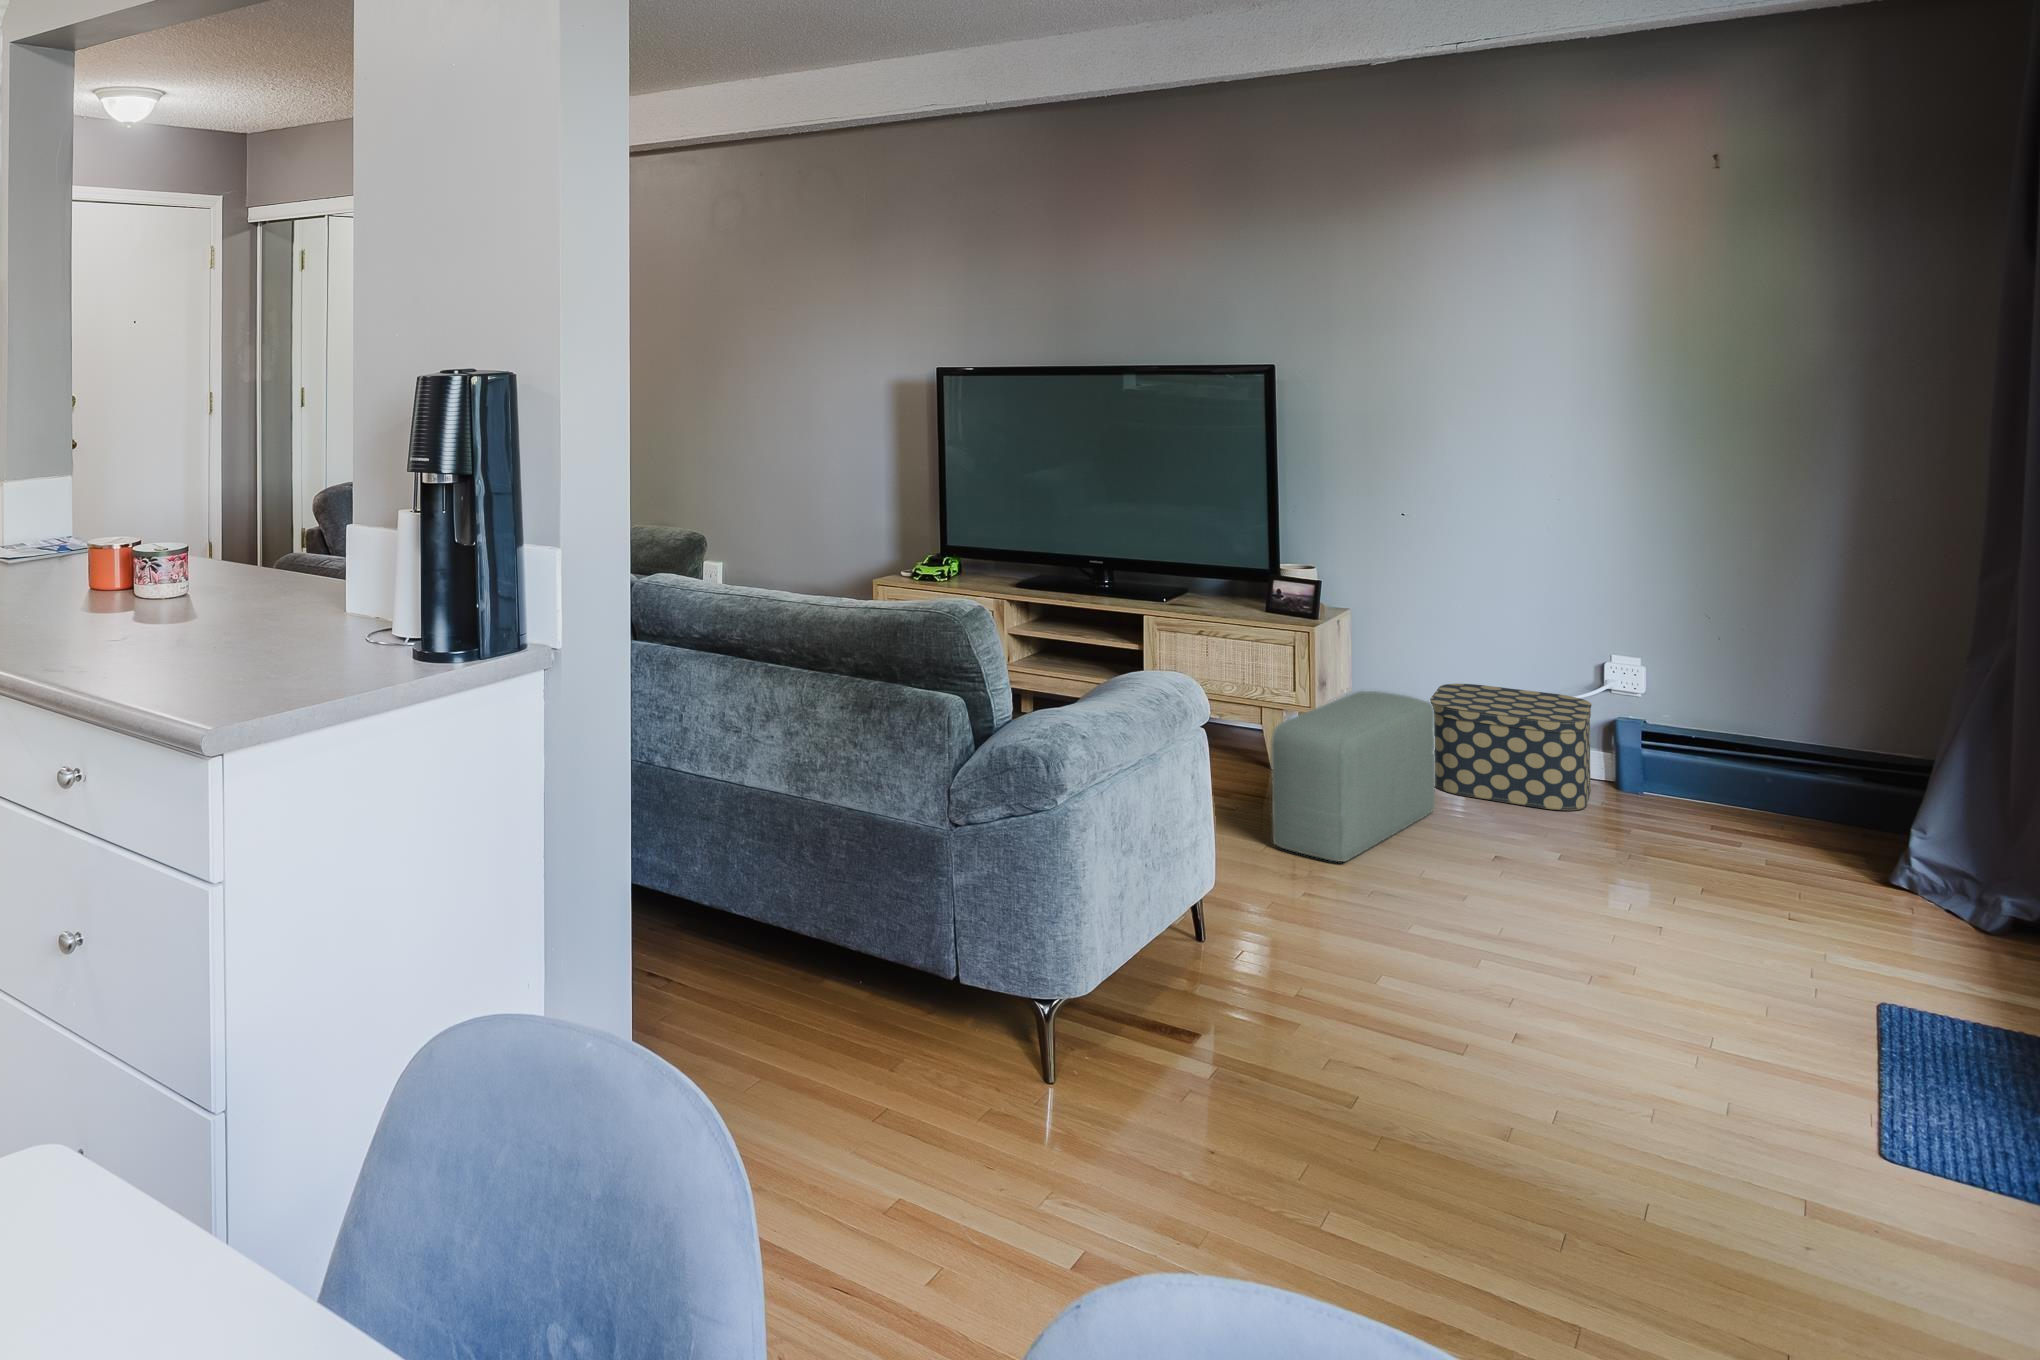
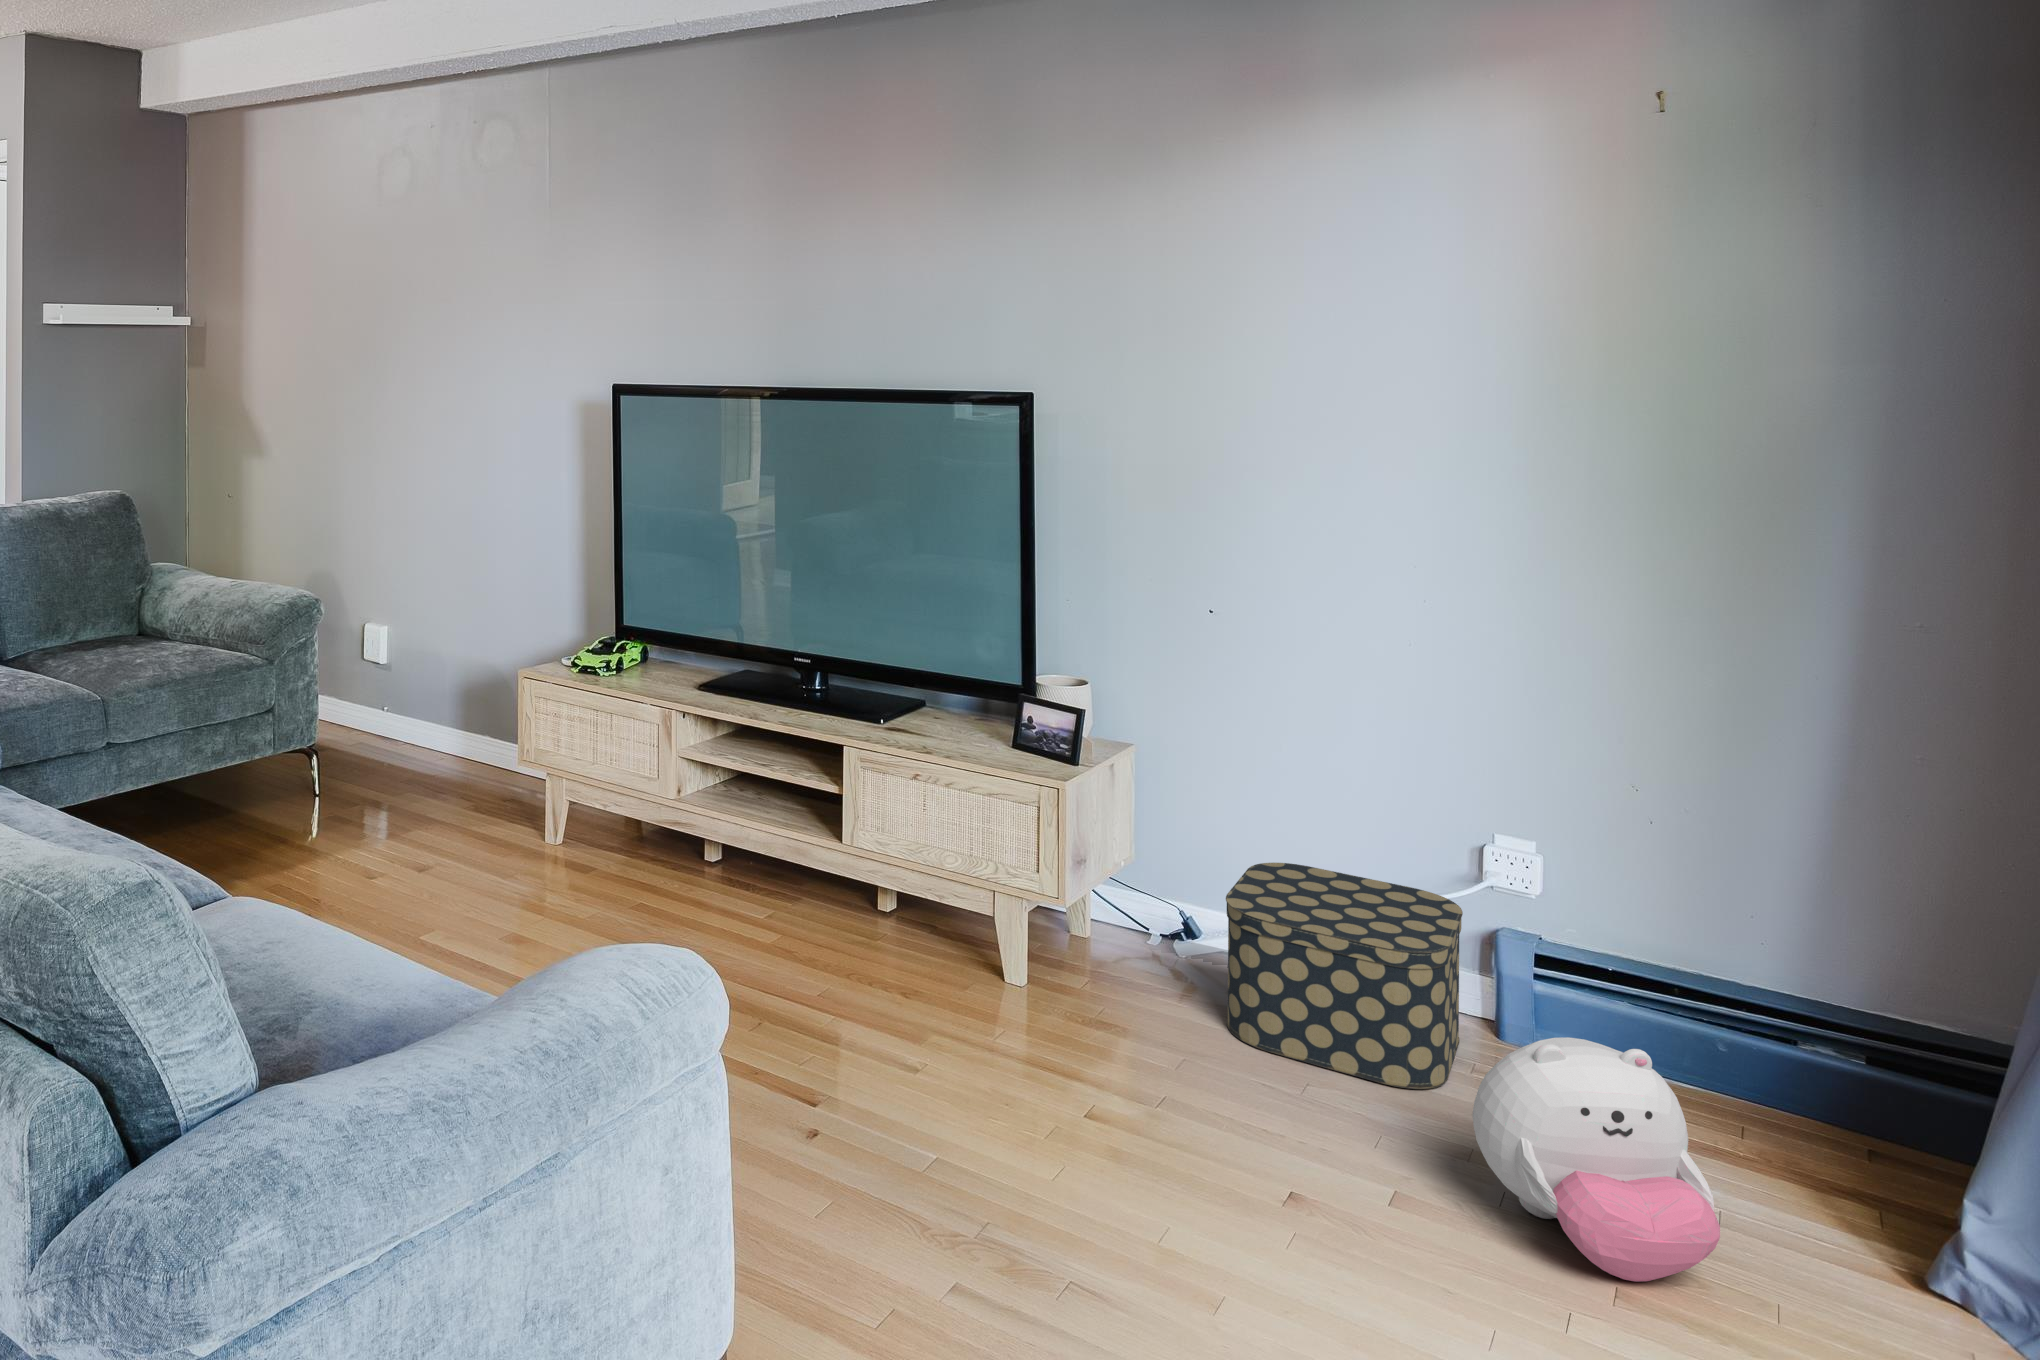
pouf: present [1271,691,1435,862] -> none [936,891,1217,1212]
plush toy: none [1611,751,1765,883] -> present [1472,1037,1720,1282]

